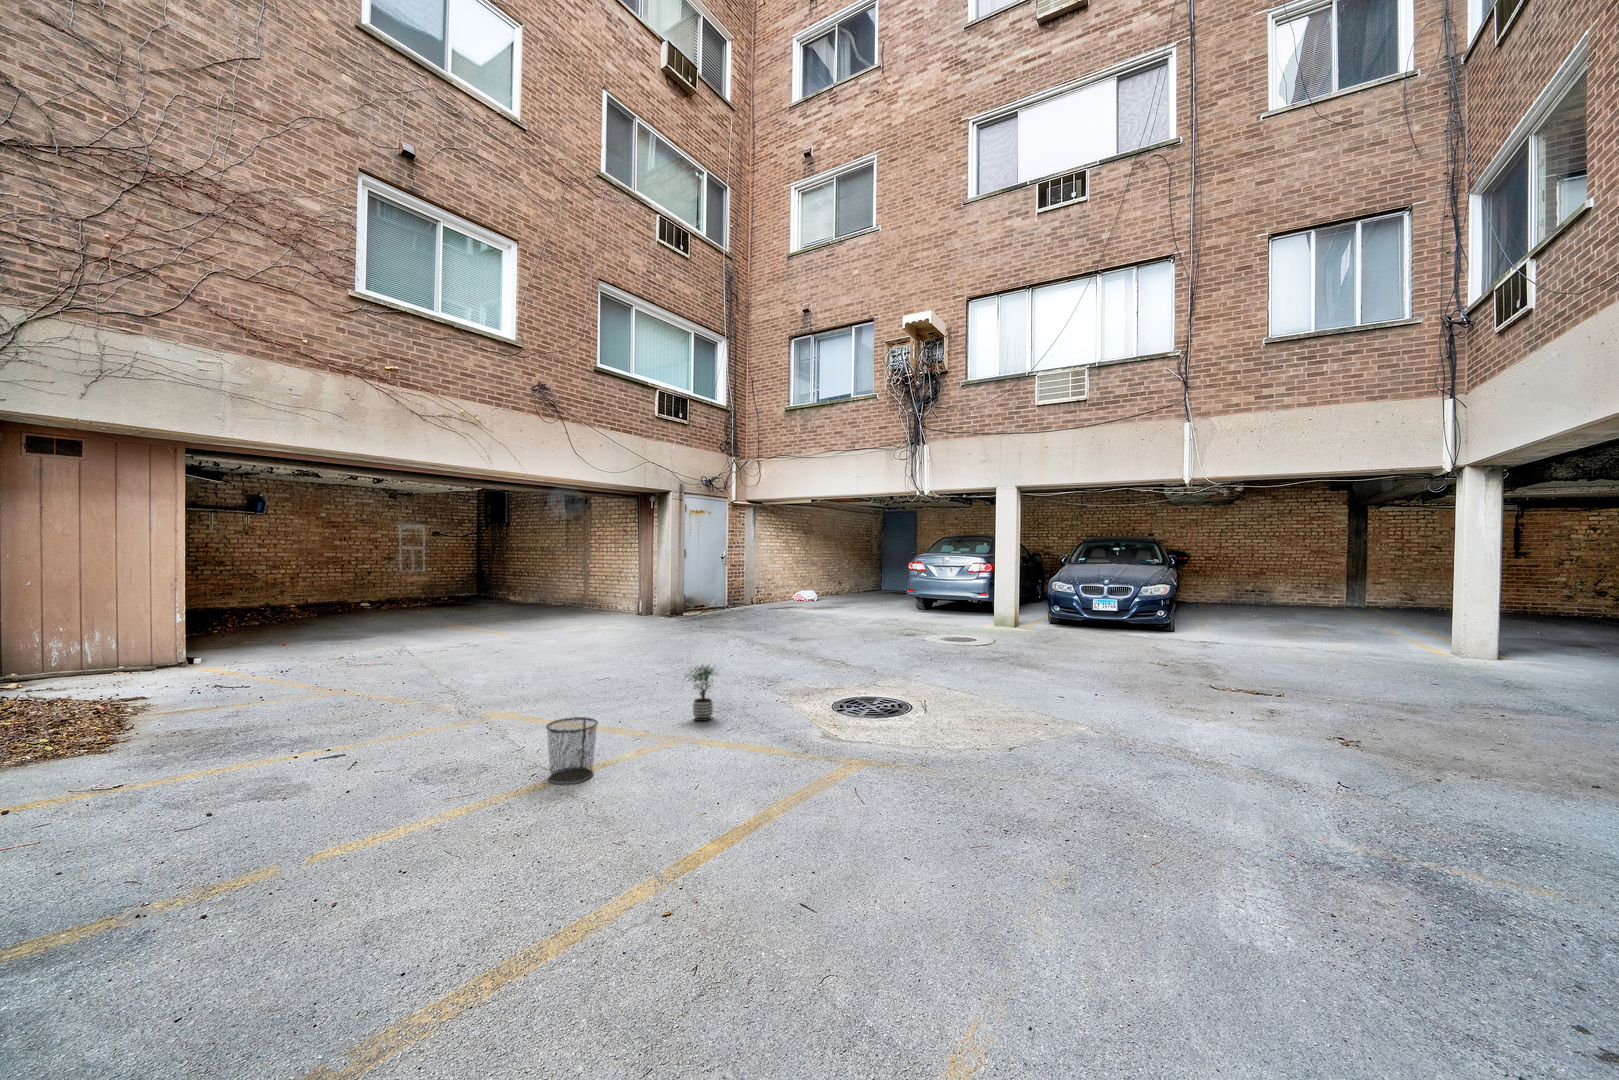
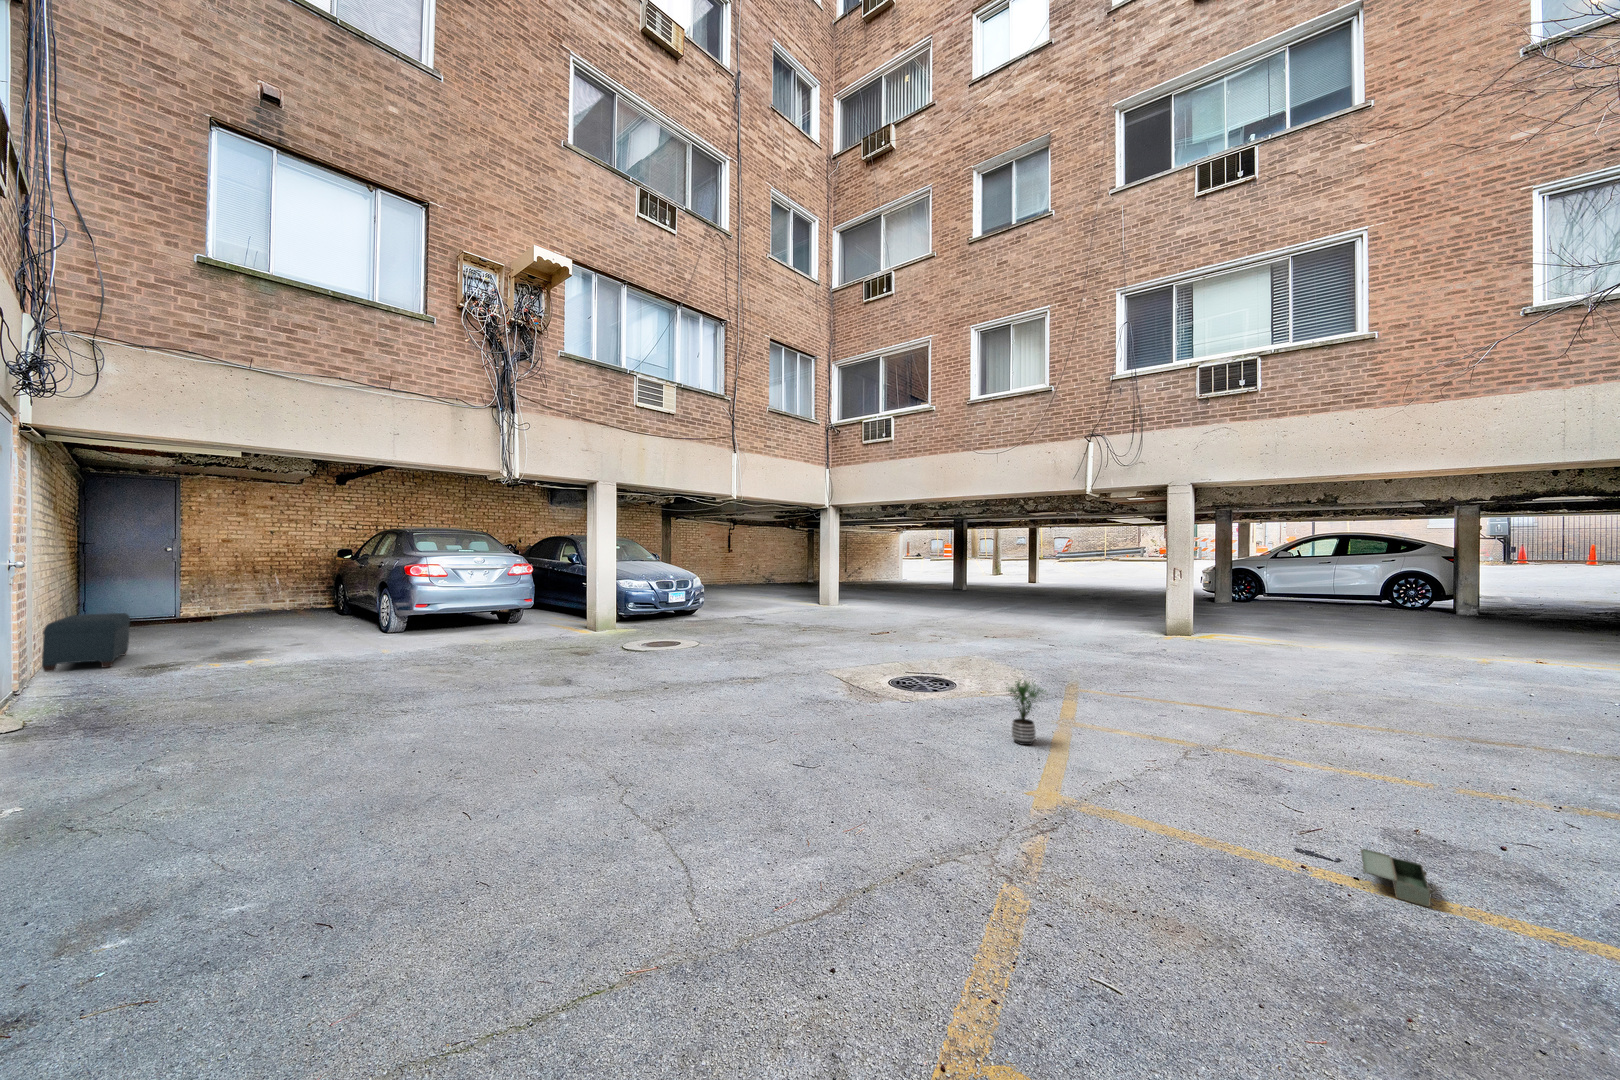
bench: none [758,583,800,607] -> present [42,613,130,672]
waste bin: present [546,717,598,784] -> none [1234,729,1299,801]
toolbox: none [386,753,441,782] -> present [1361,849,1435,907]

